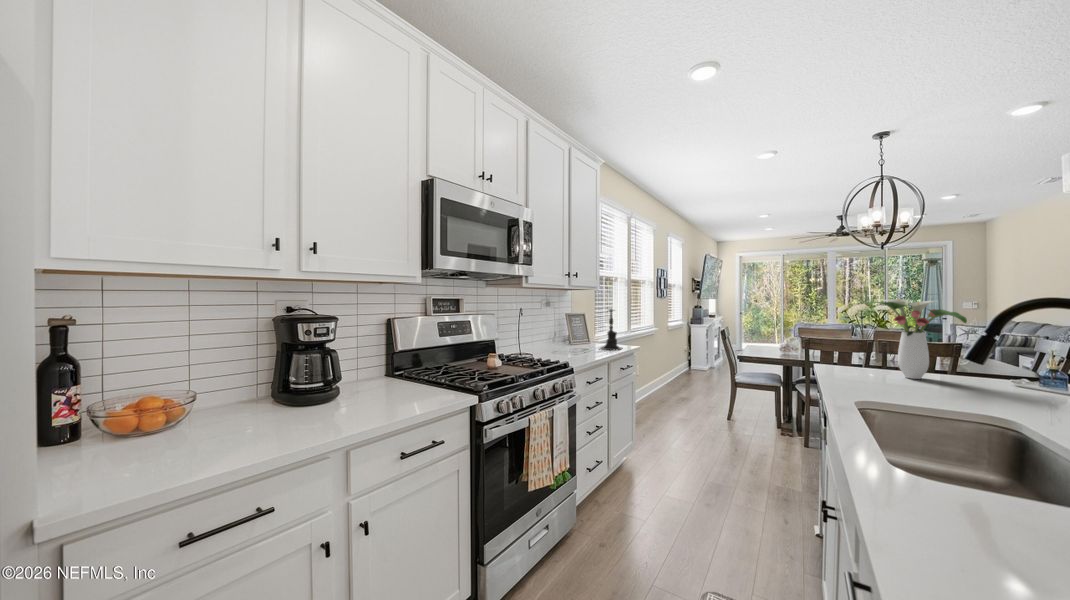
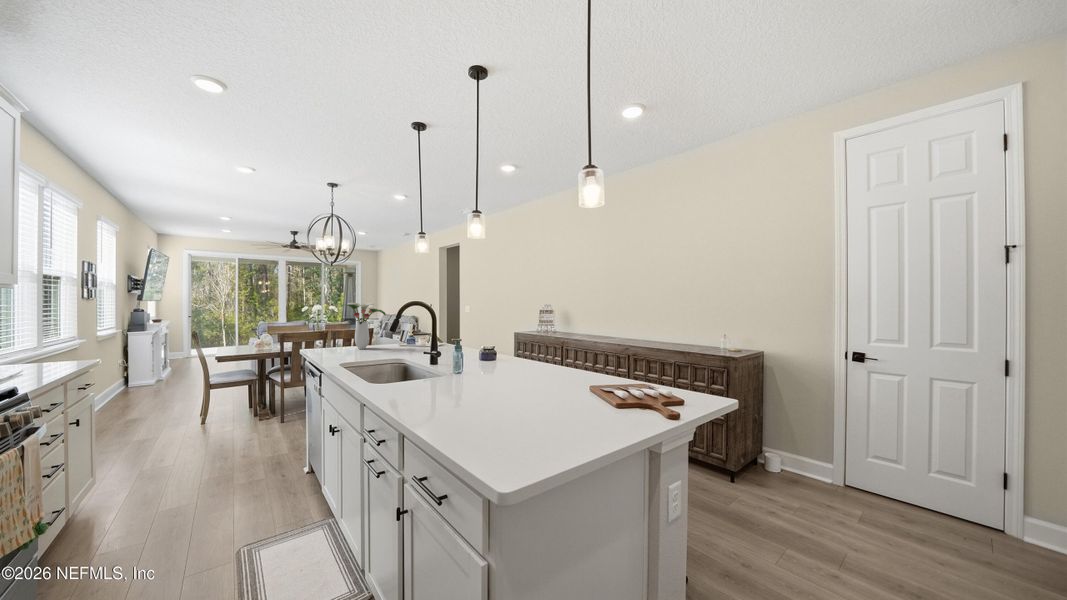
candle holder: present [600,309,622,350] -> none [21,308,68,371]

